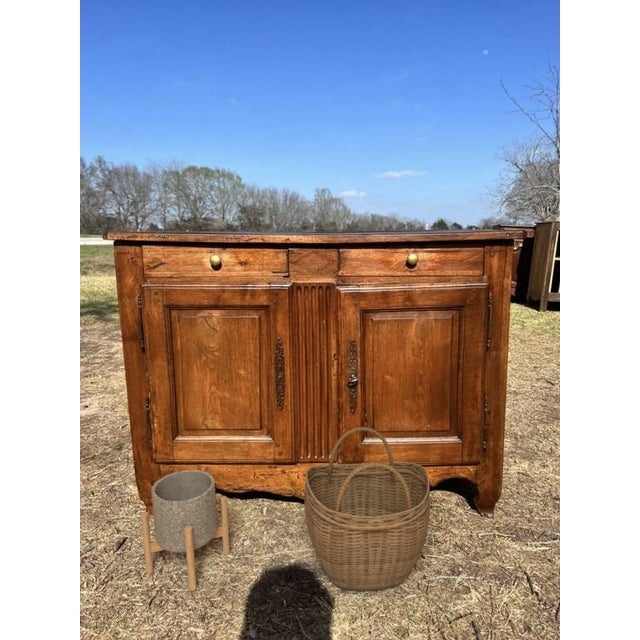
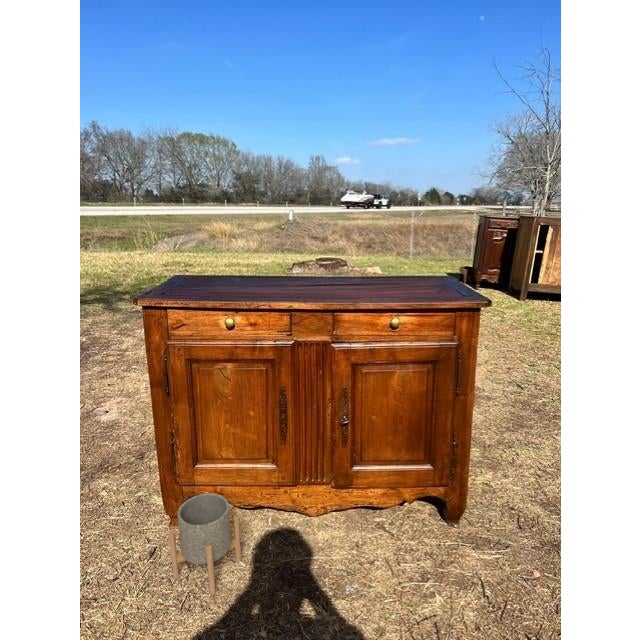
woven basket: present [305,427,430,591] -> none [304,460,406,595]

